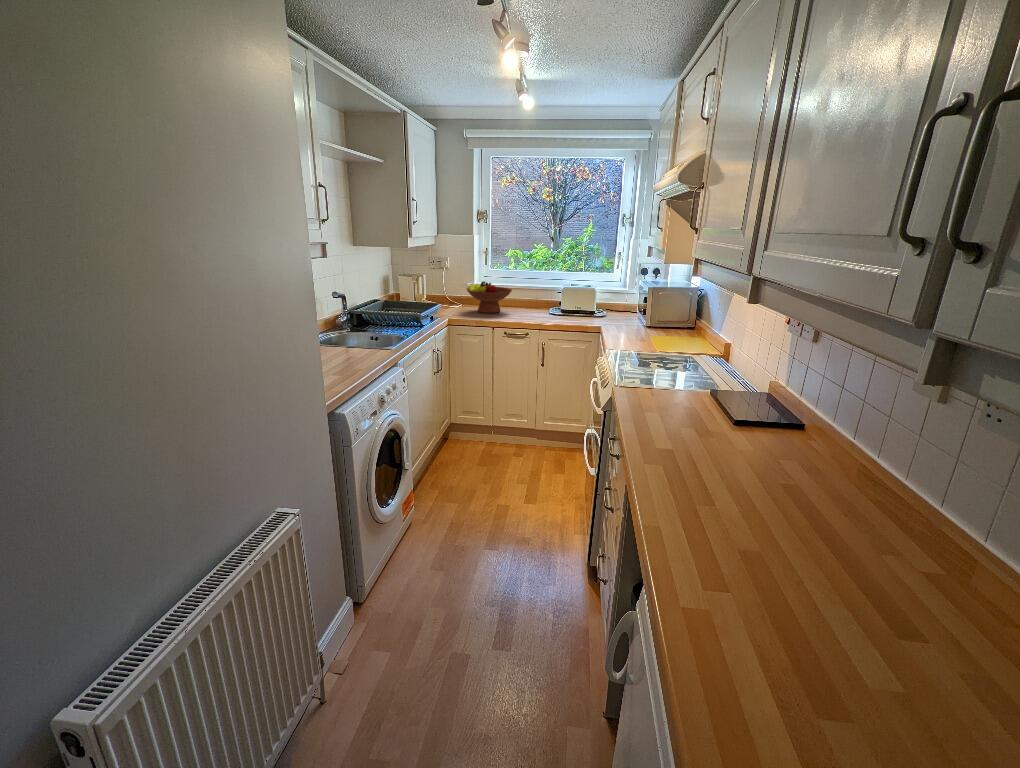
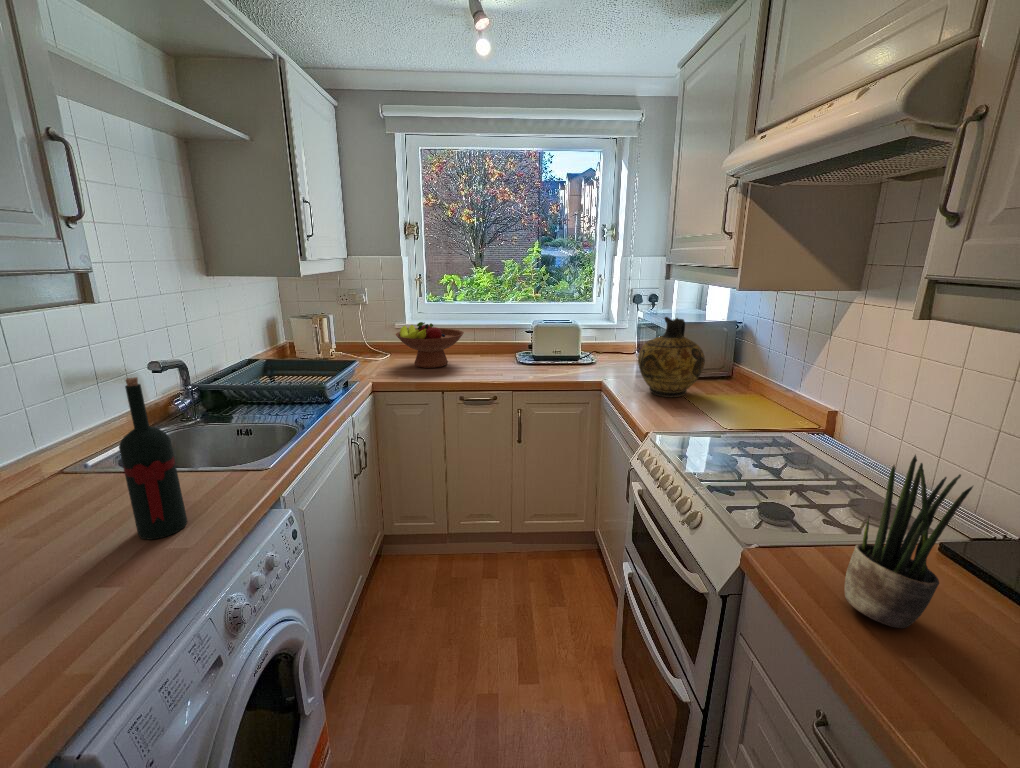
ceramic jug: none [621,281,665,336] -> present [638,317,705,397]
wine bottle: none [337,291,360,365] -> present [119,377,187,540]
potted plant: none [640,332,688,408] -> present [845,455,973,628]

